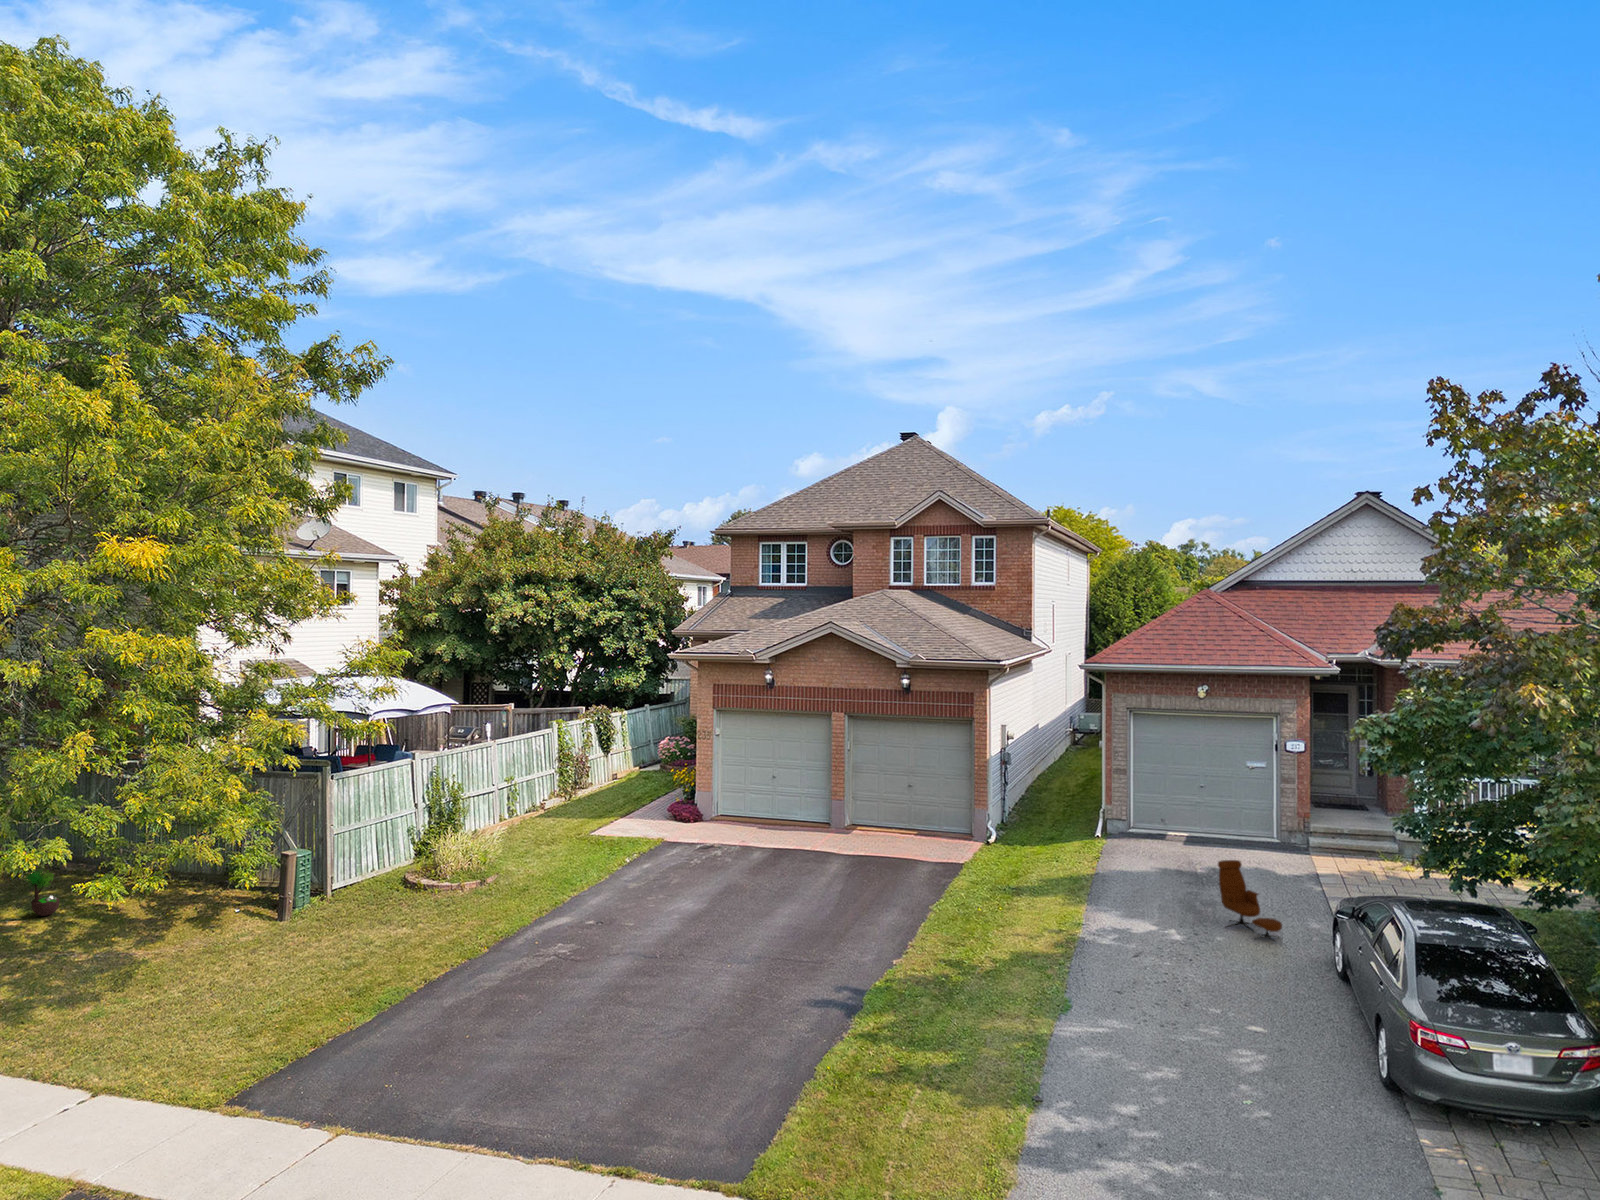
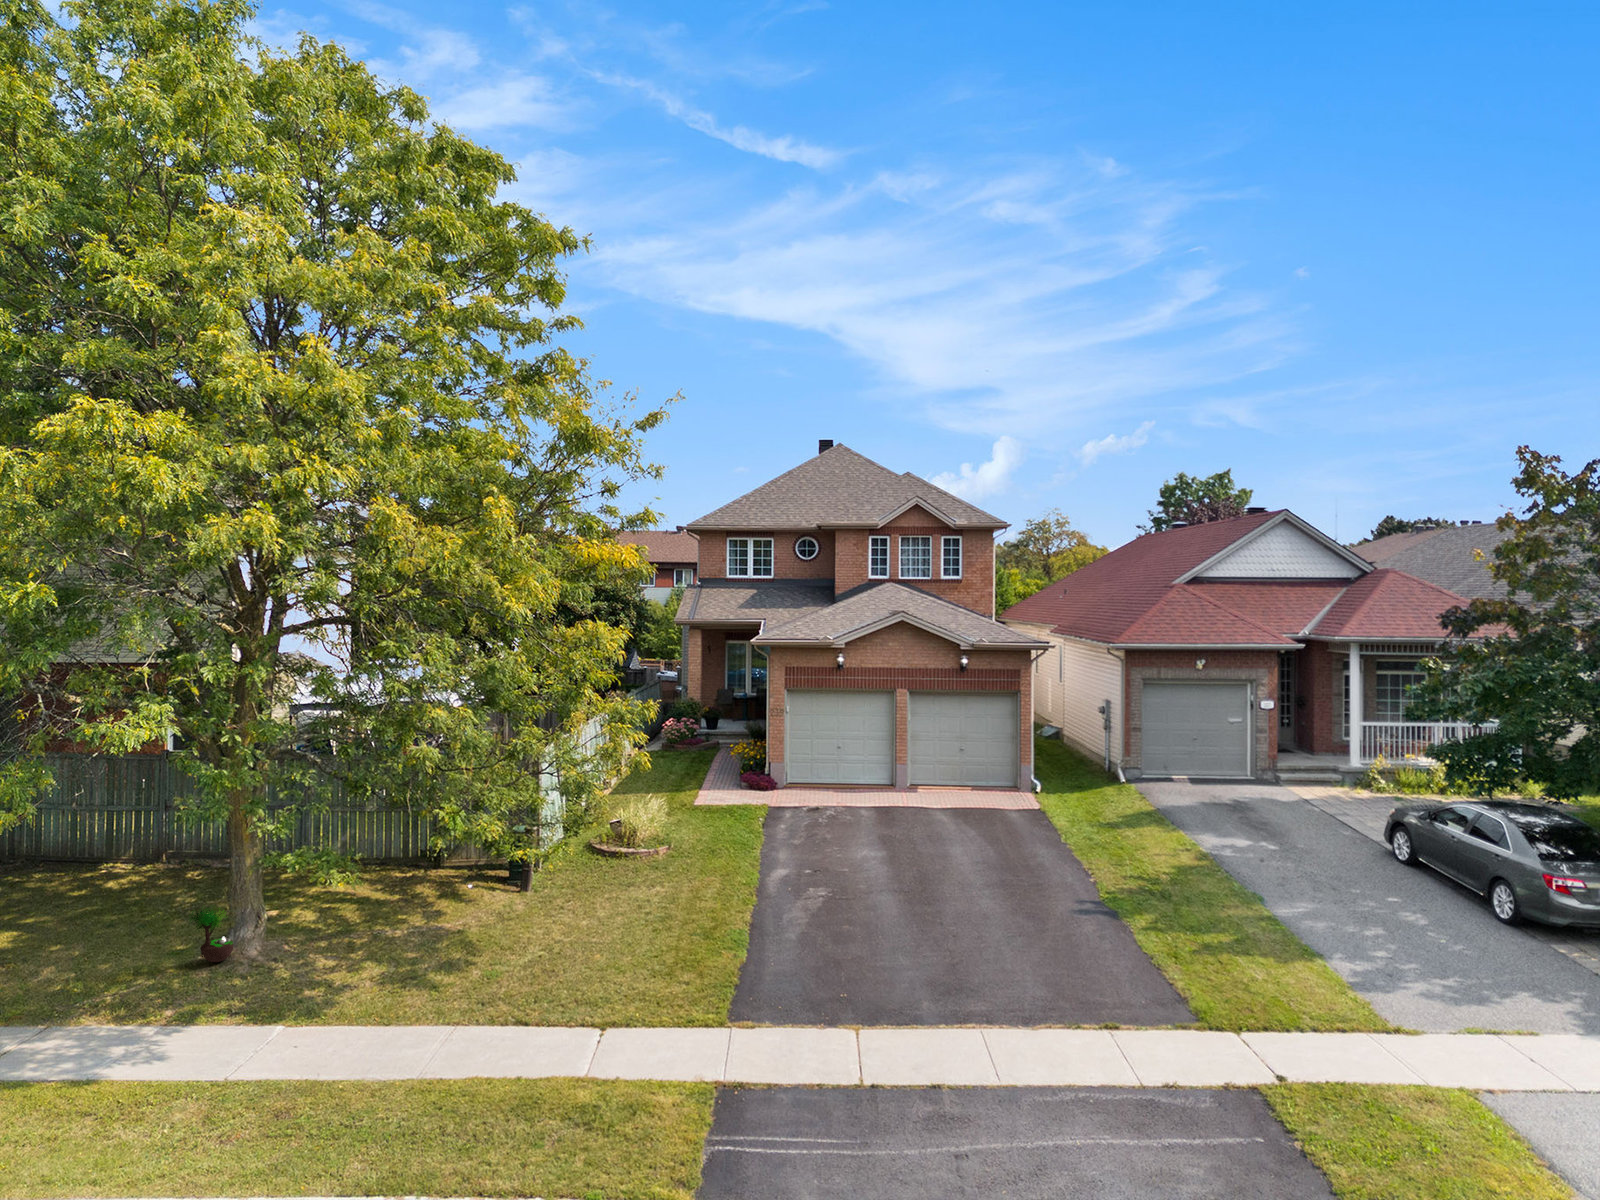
lounge chair: present [1218,860,1282,939] -> none [1326,801,1397,866]

